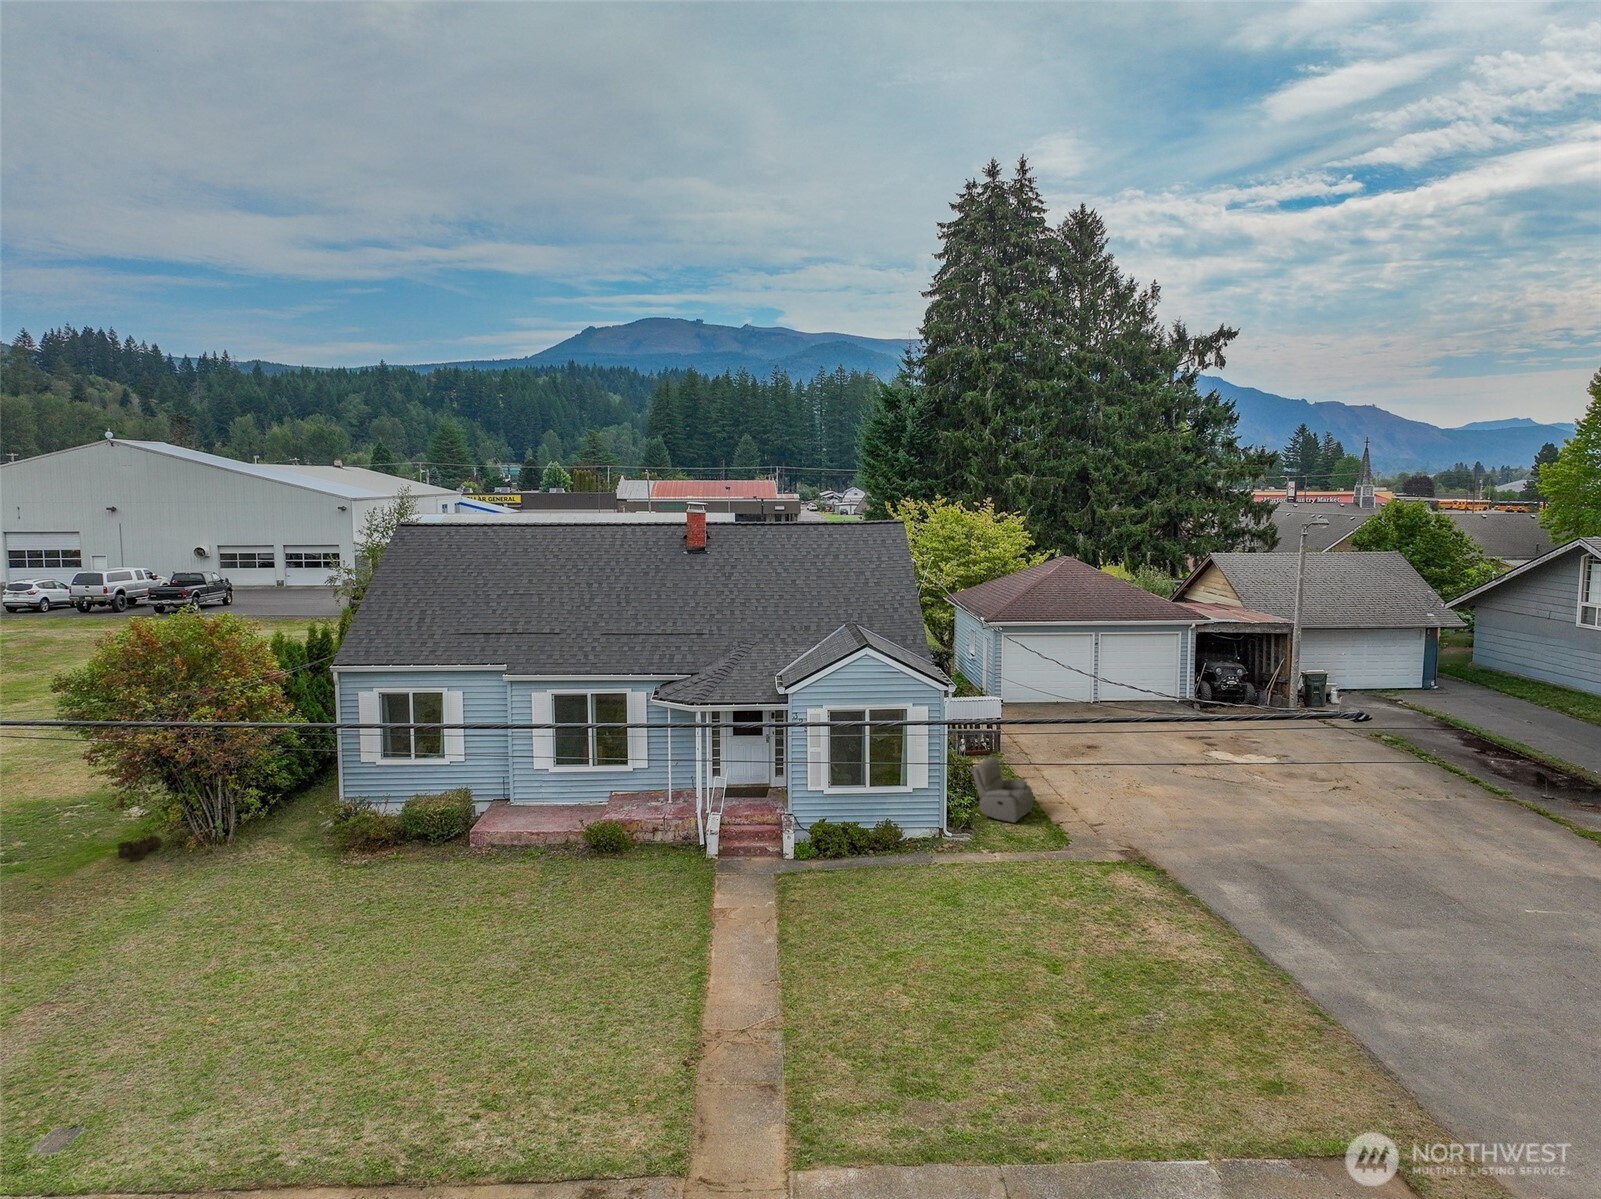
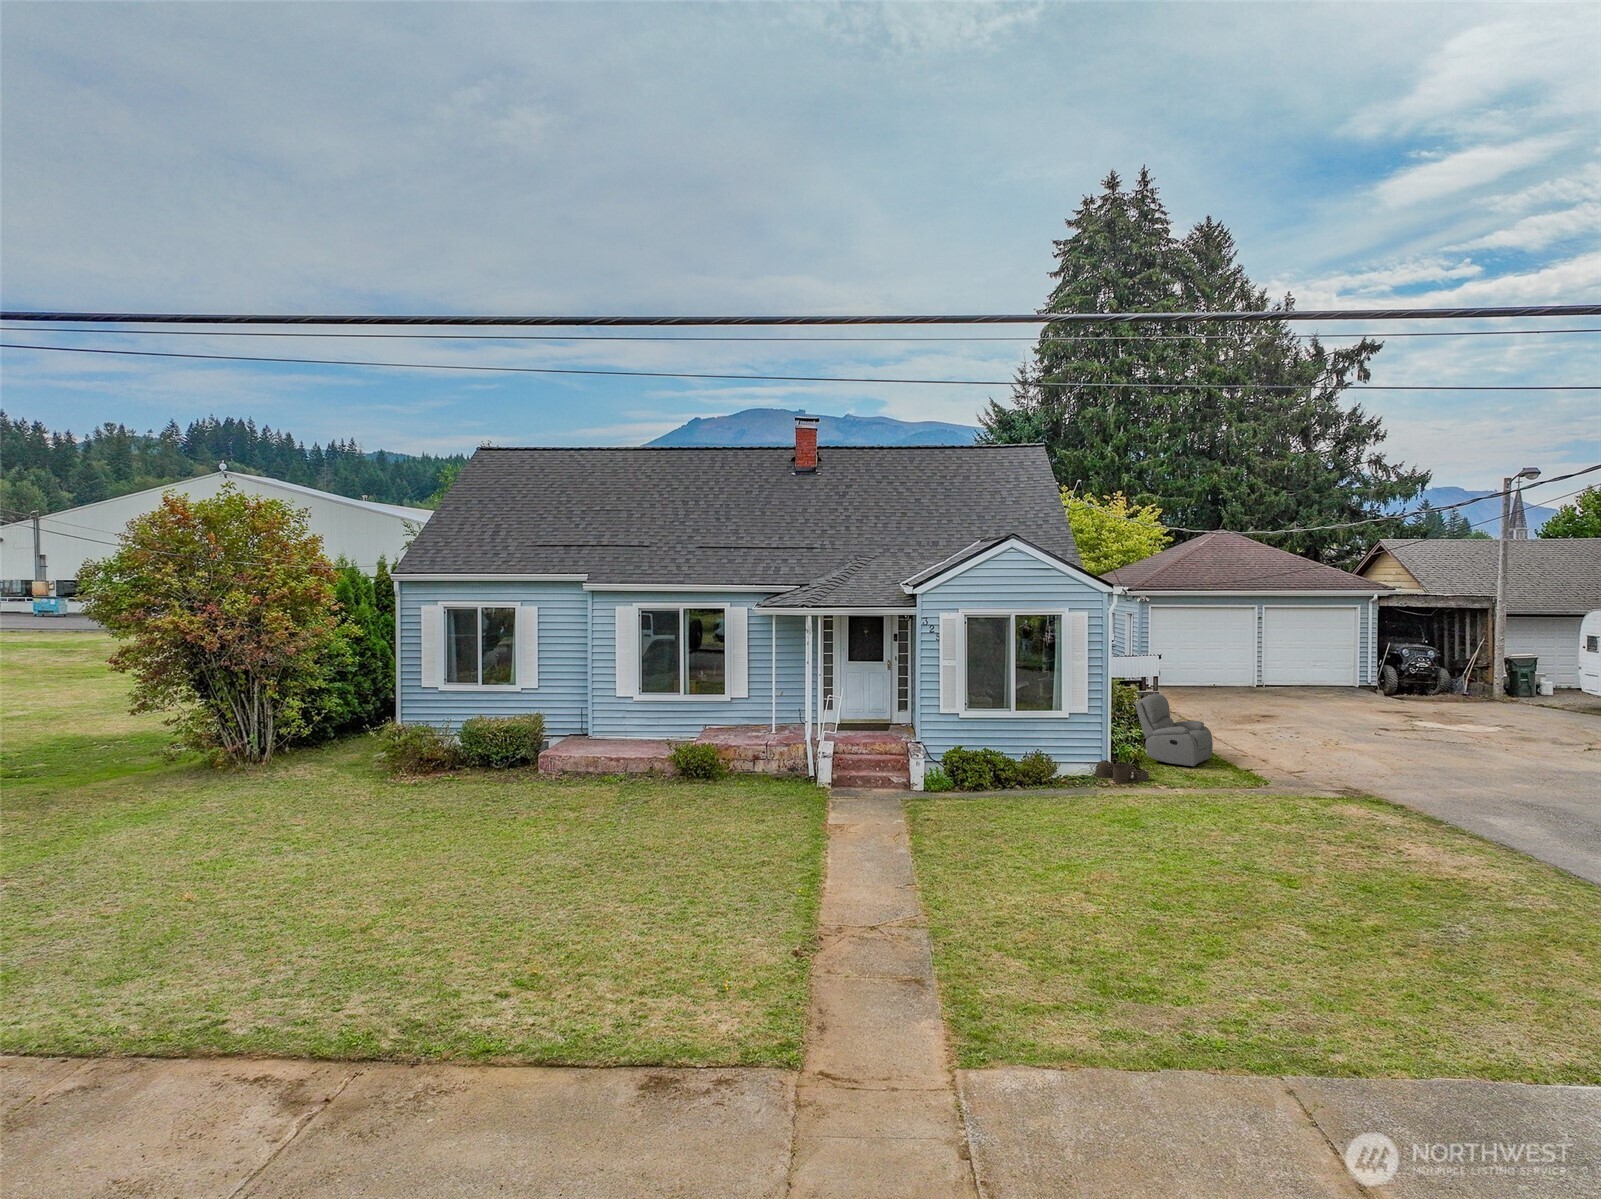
woven basket: present [118,836,162,862] -> present [1096,760,1149,783]

